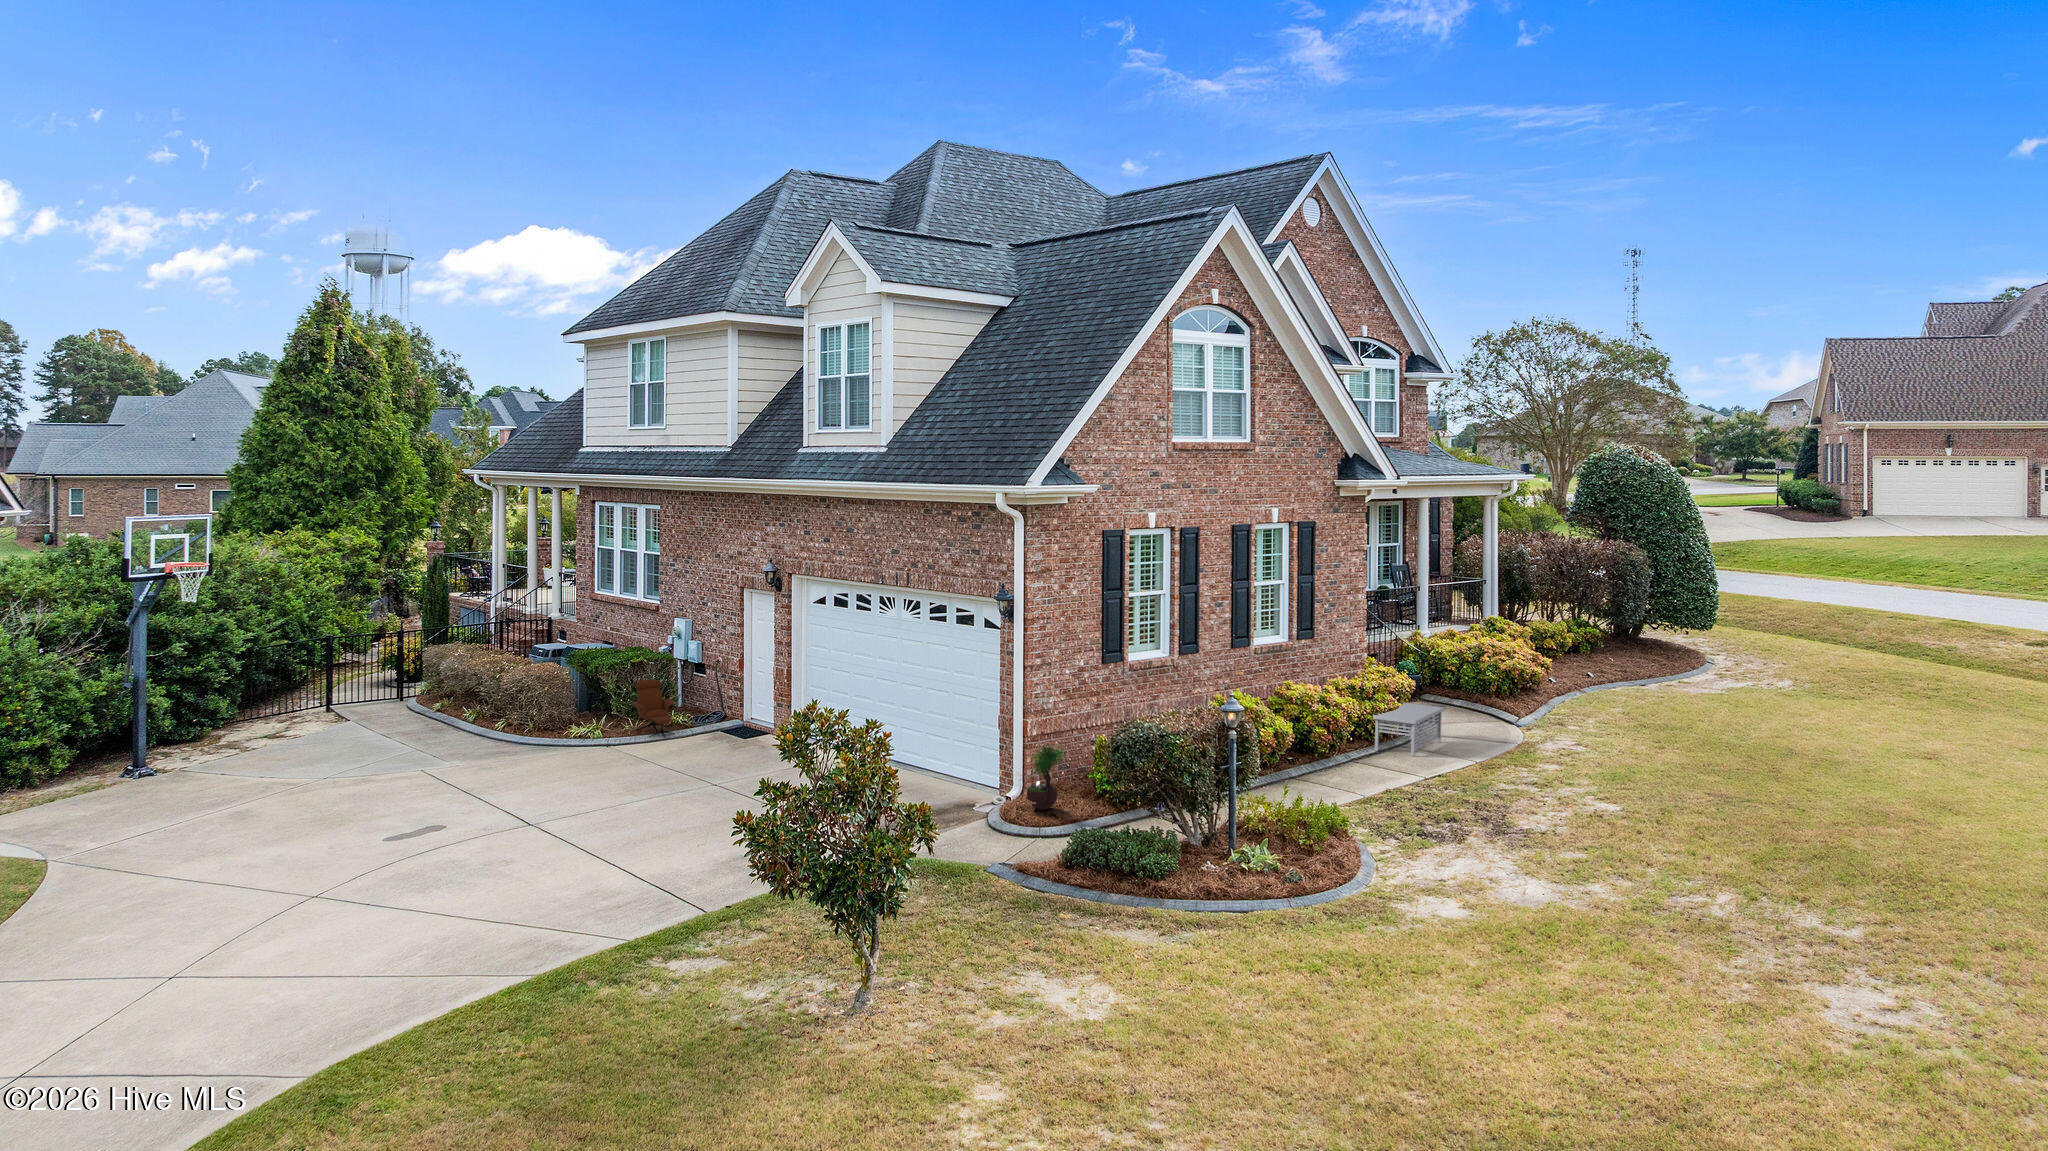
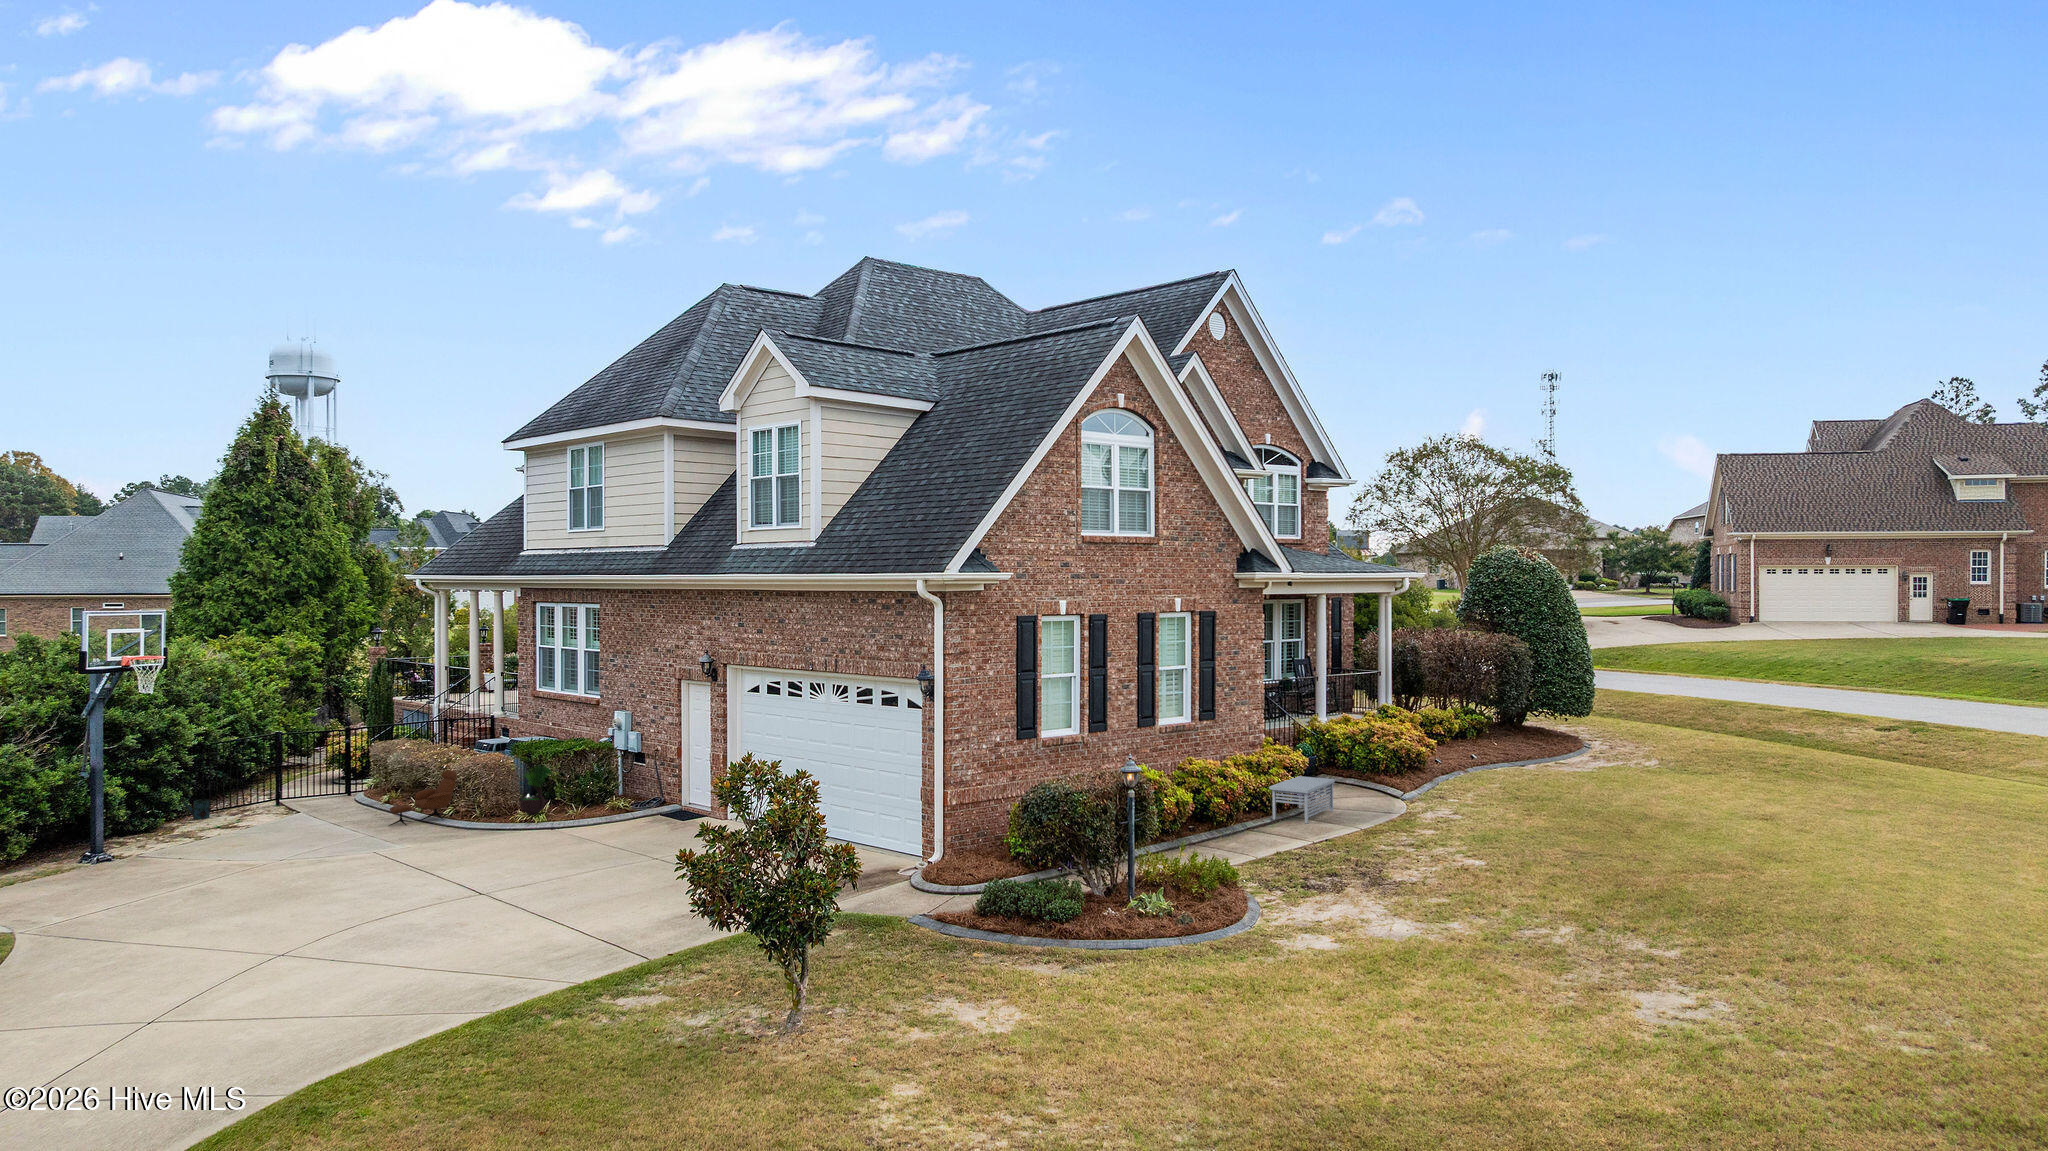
lounge chair: present [632,680,675,737] -> present [389,770,457,826]
watering can: none [231,706,268,728] -> present [179,799,215,819]
potted tree: present [1027,744,1064,810] -> present [520,766,550,814]

